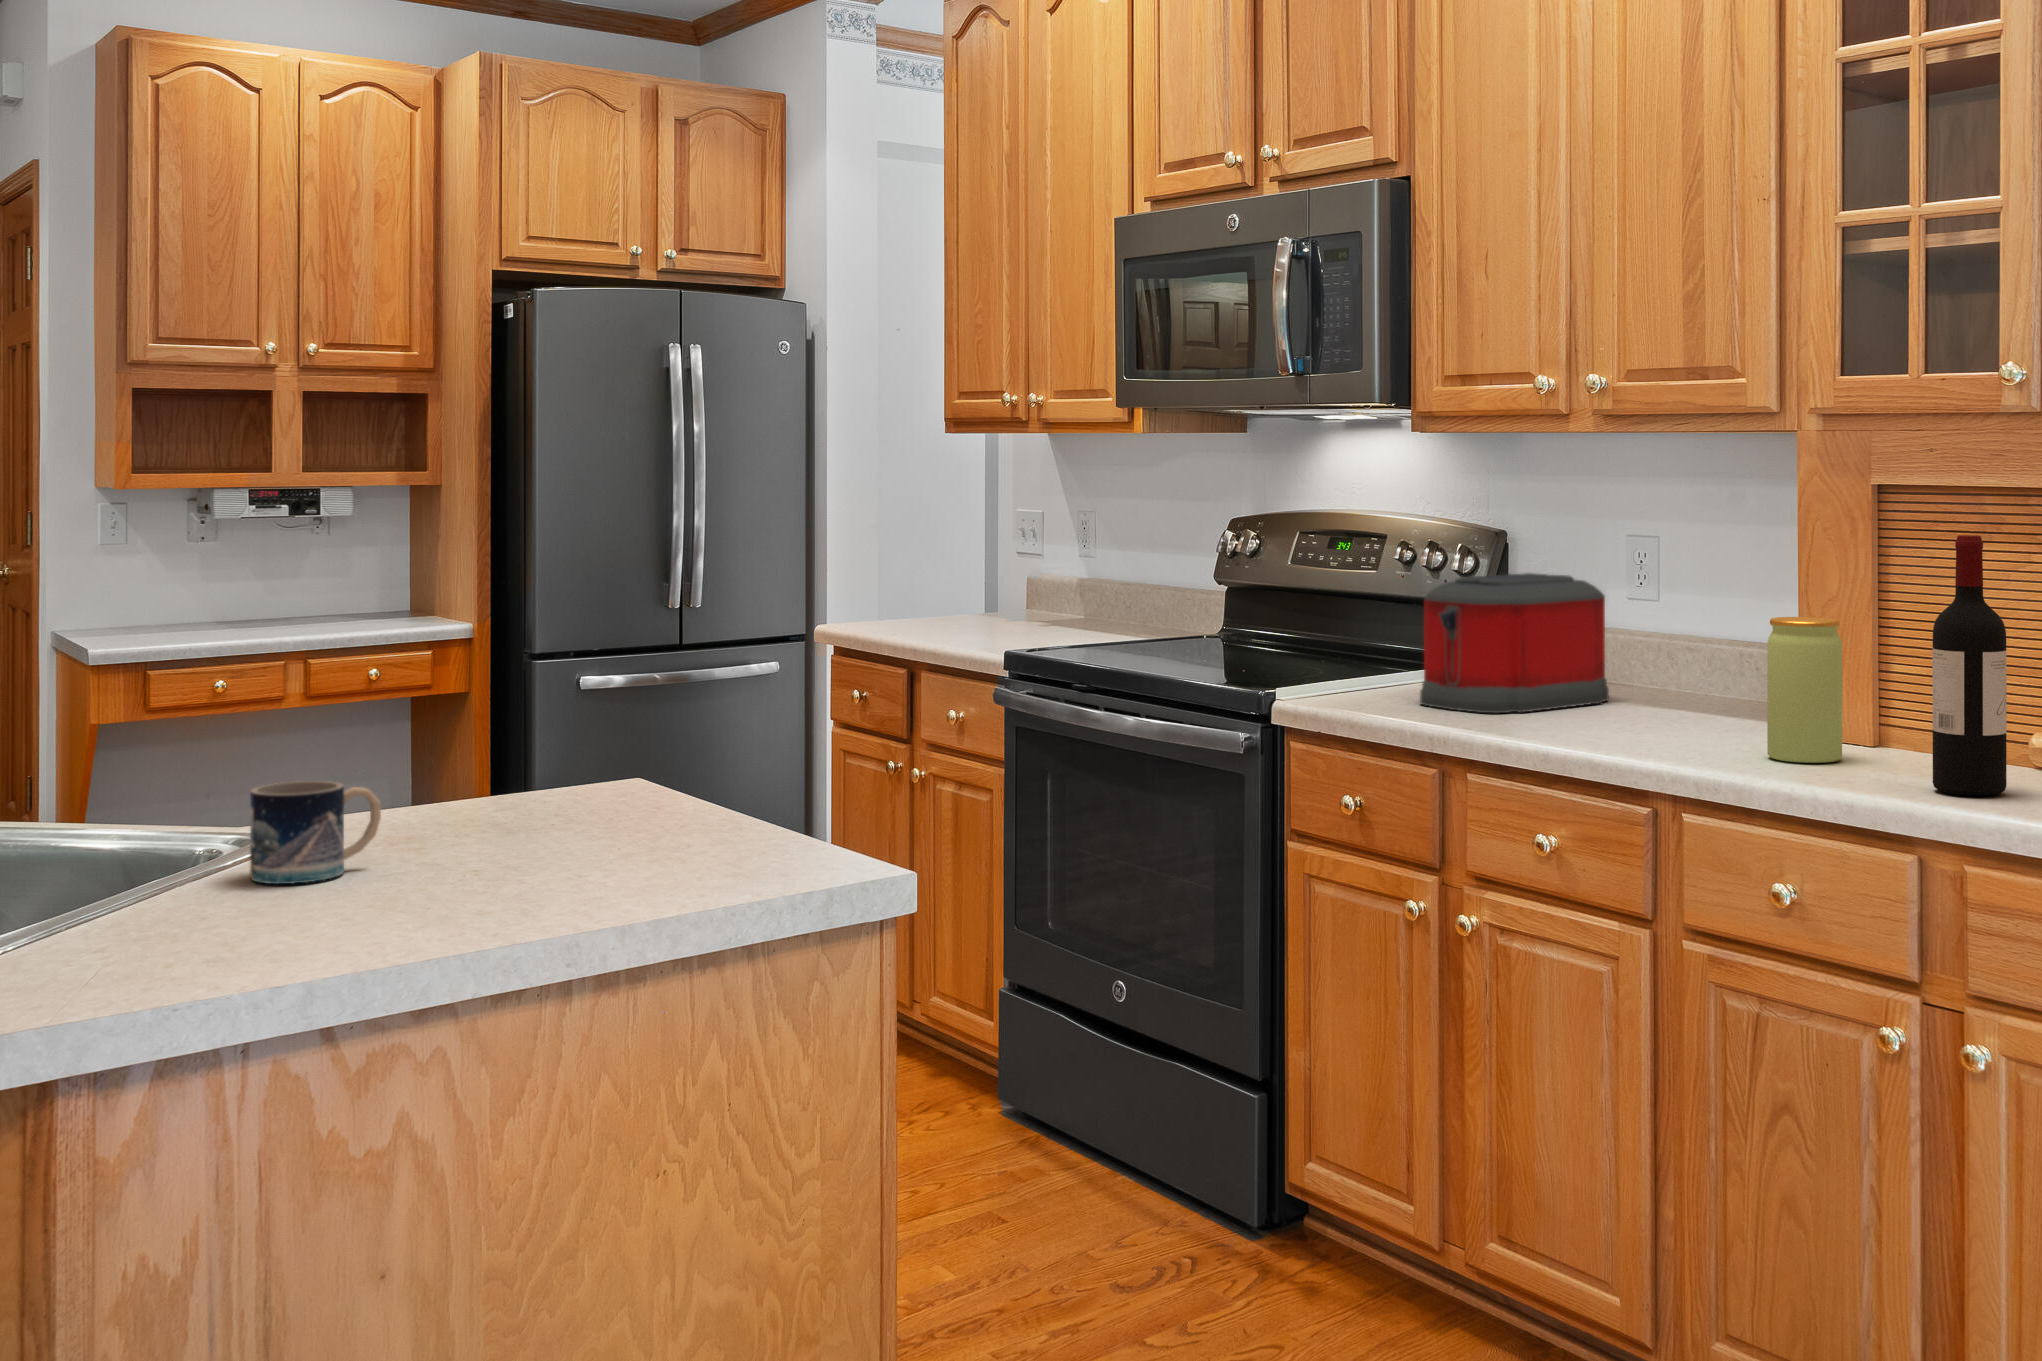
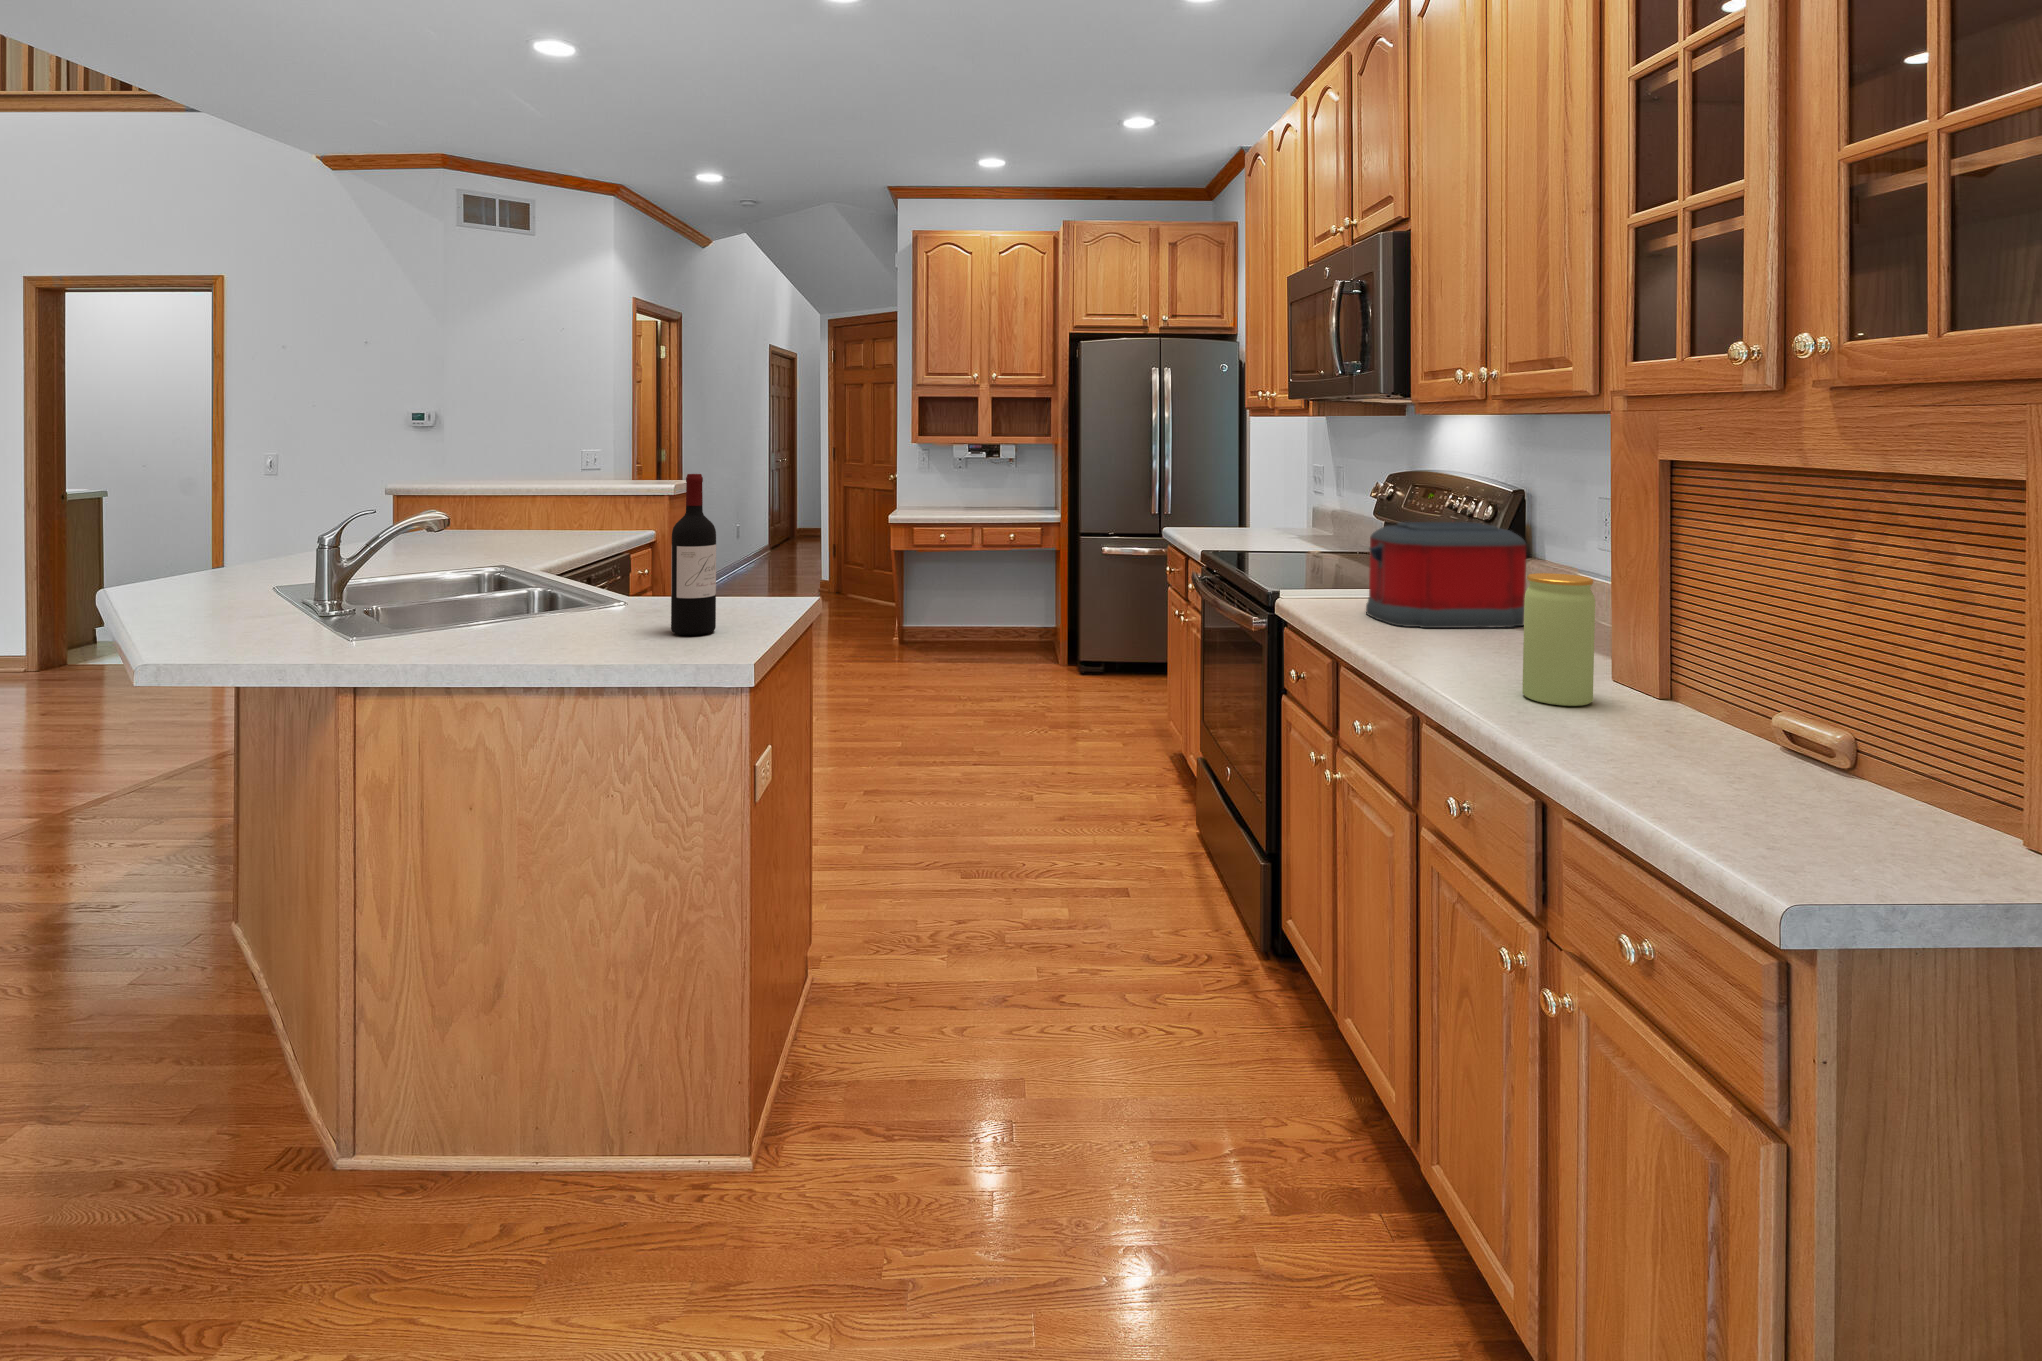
wine bottle: present [1932,535,2007,796] -> present [671,474,716,635]
mug: present [250,781,381,884] -> none [437,594,510,650]

